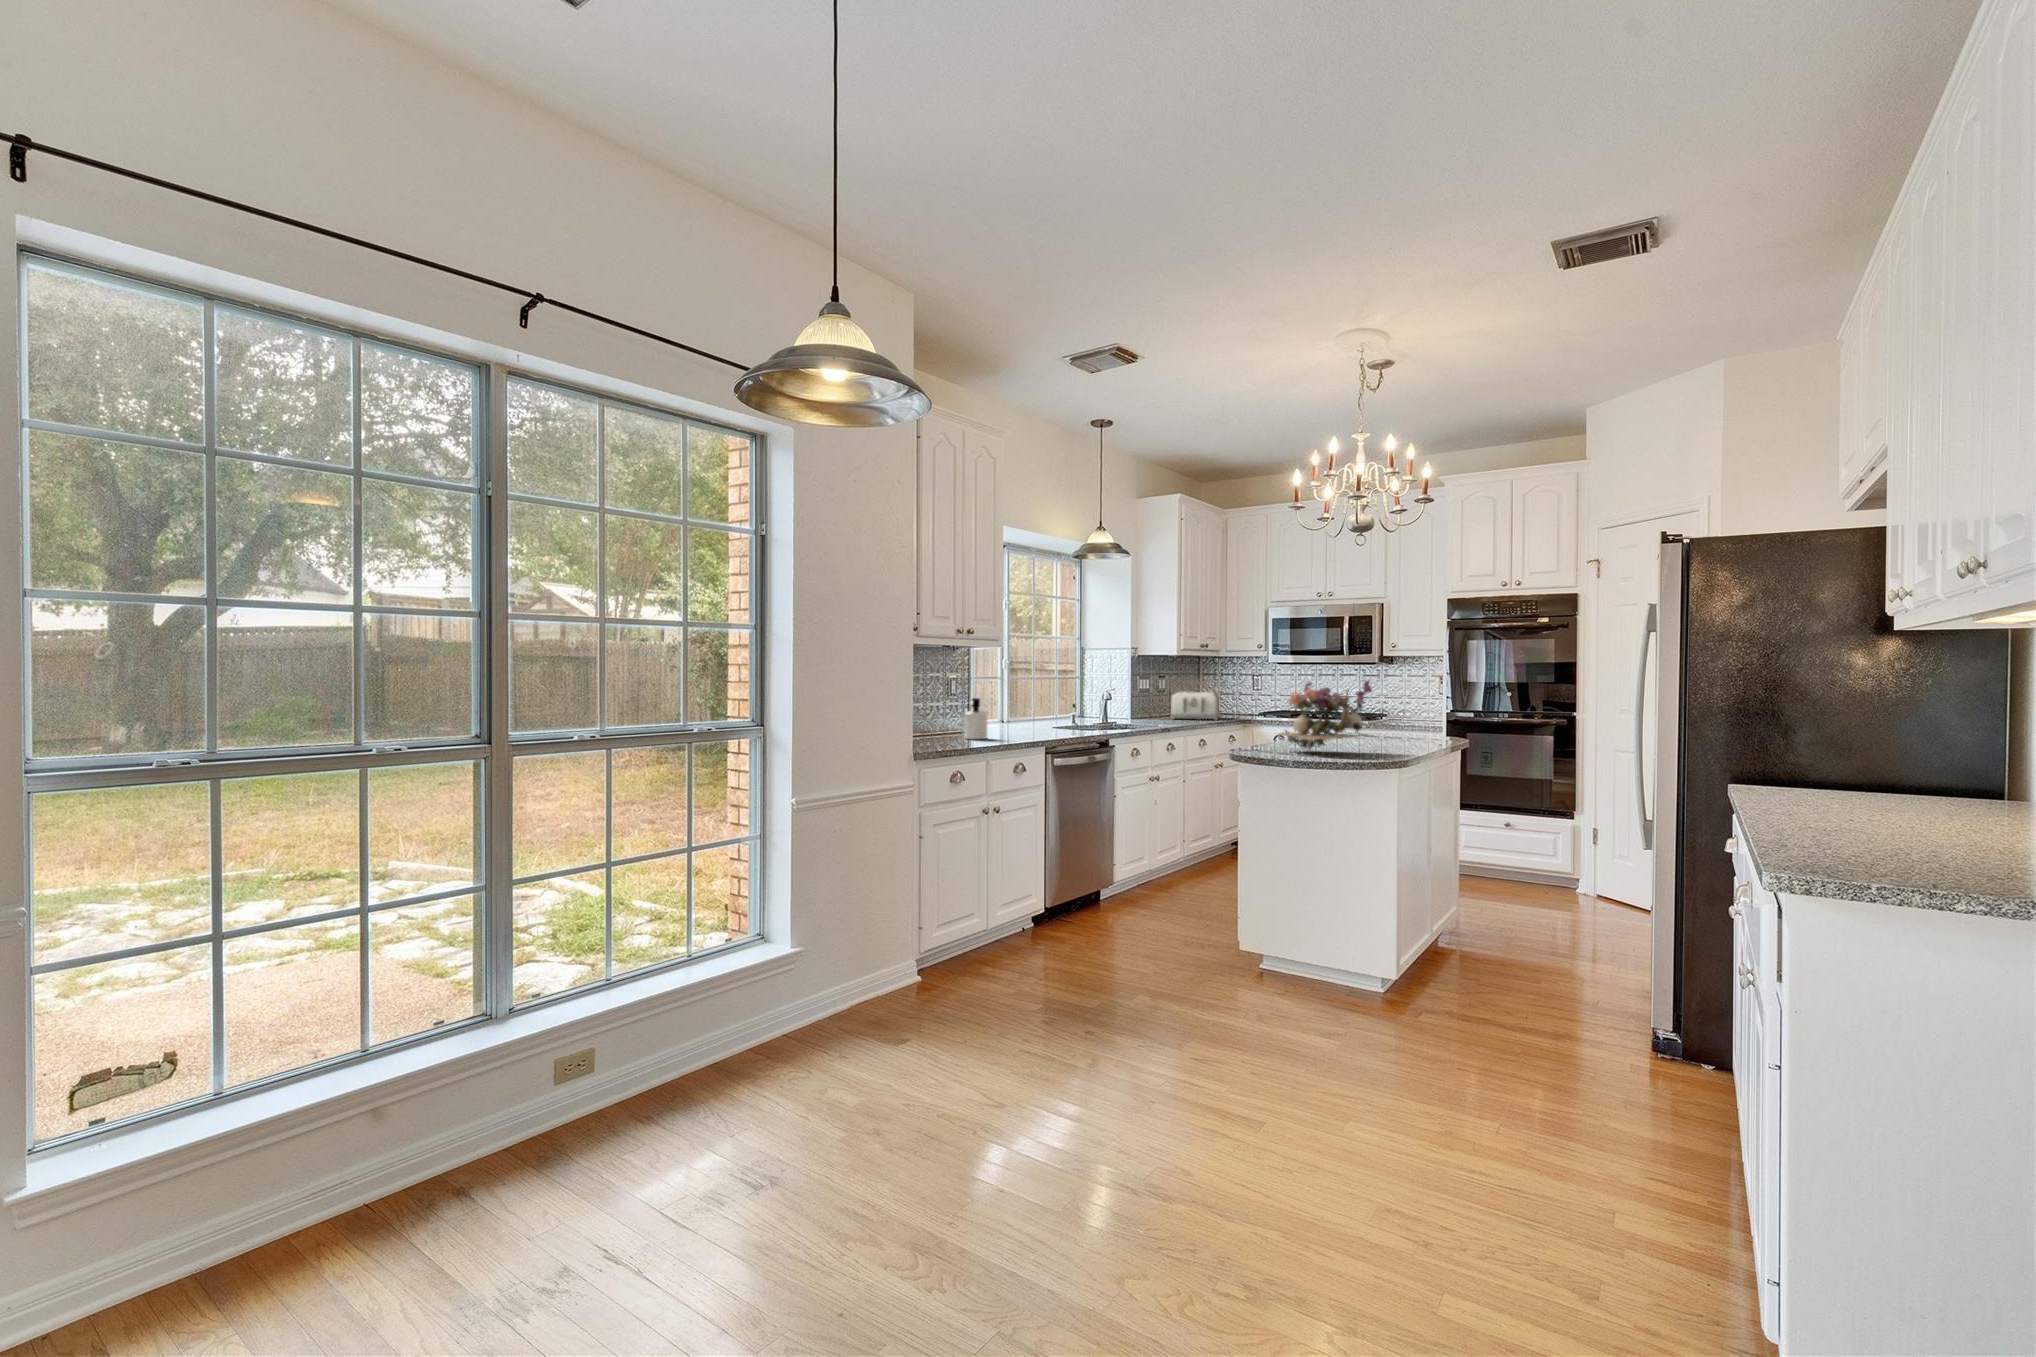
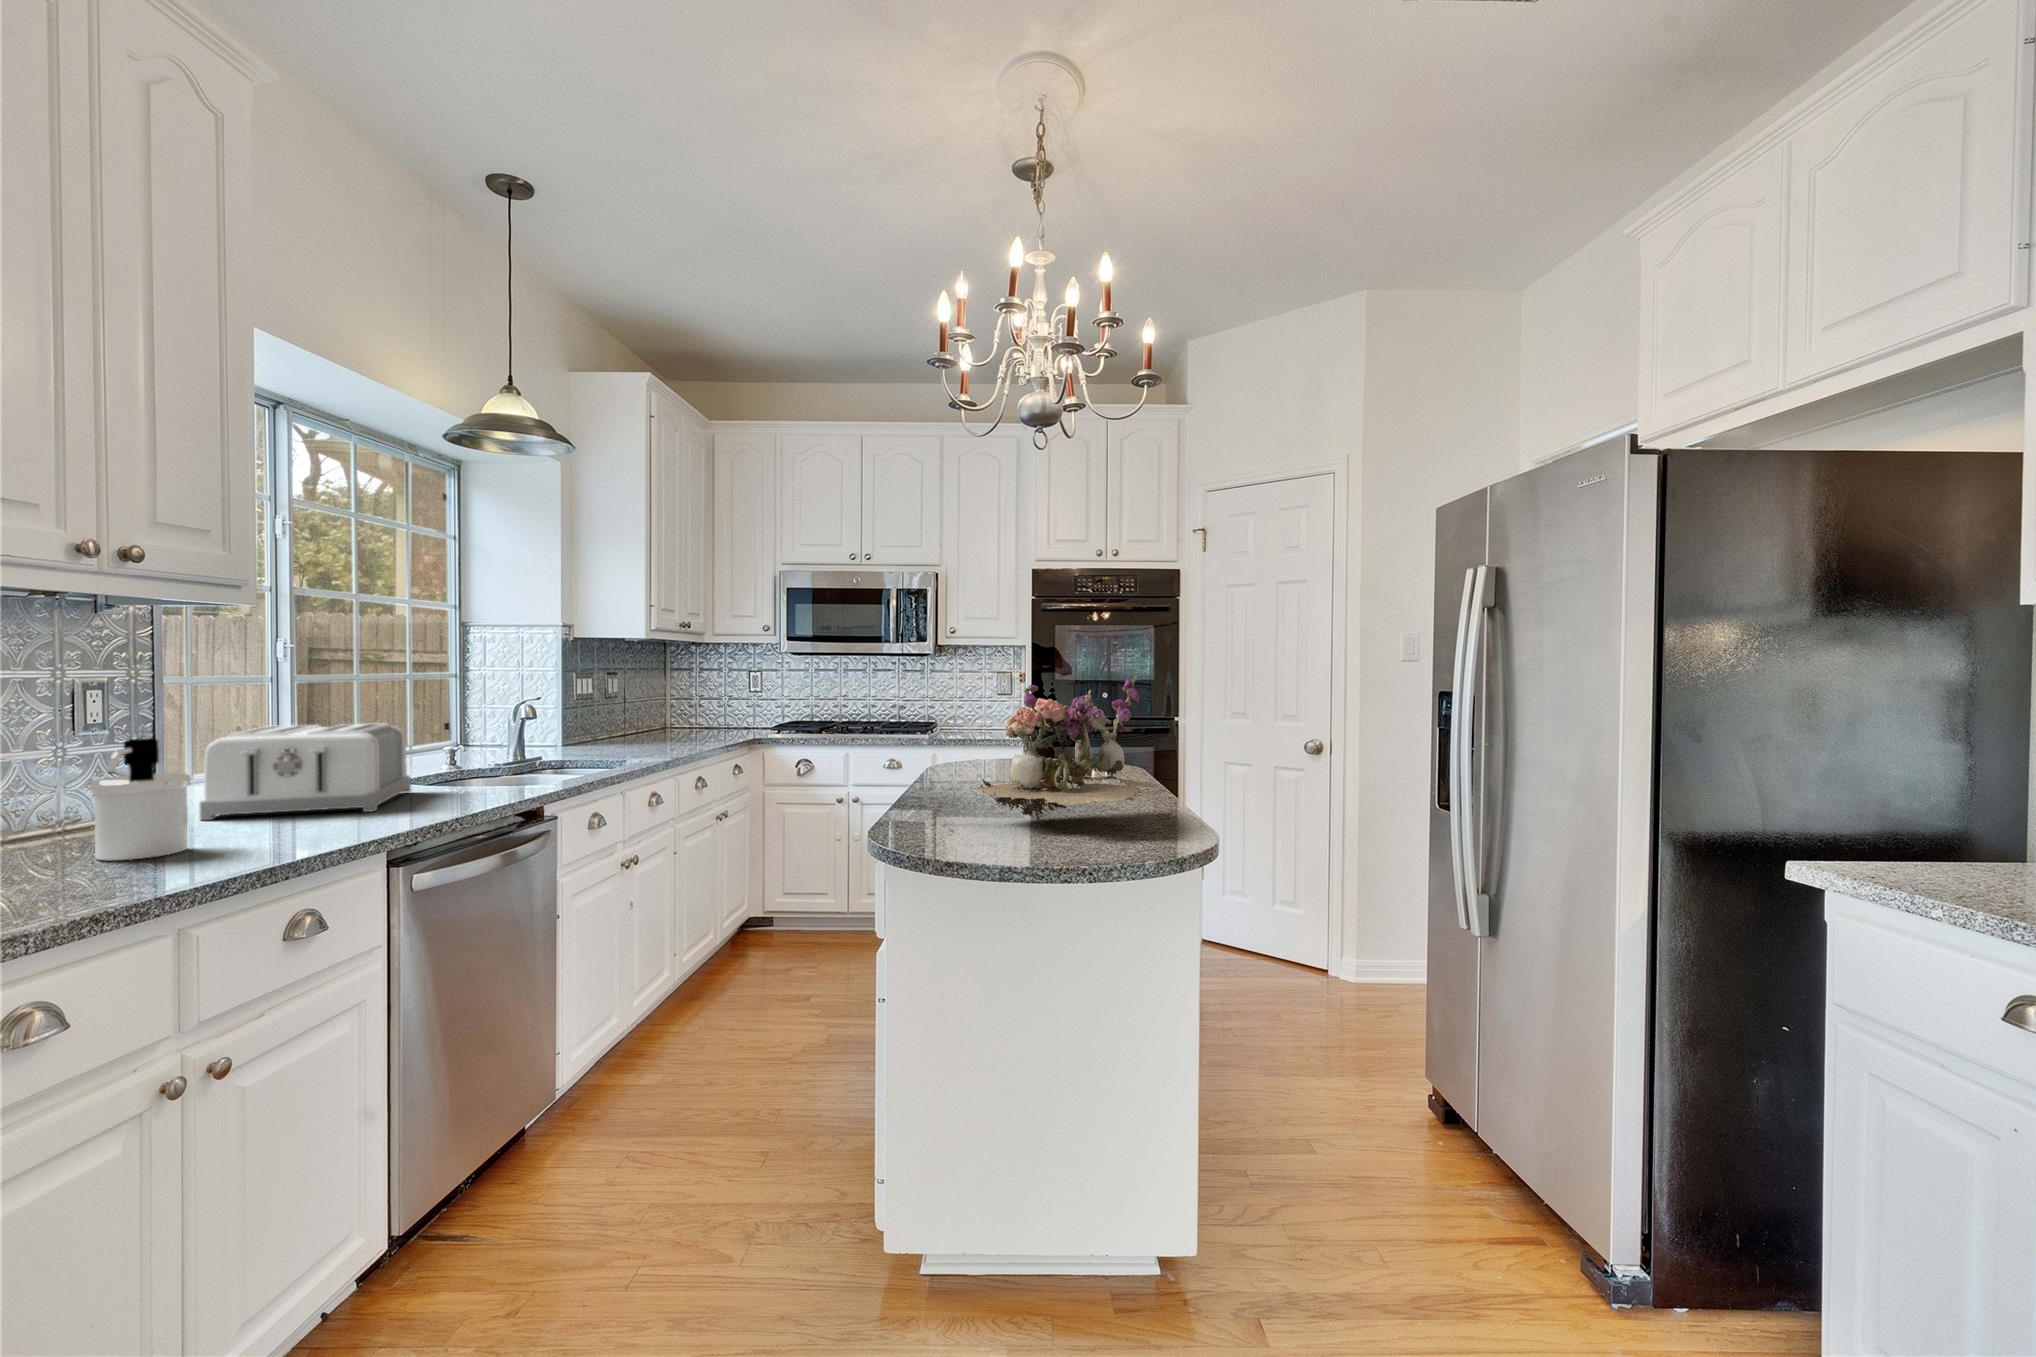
toaster: present [1171,692,1220,720] -> present [199,723,411,820]

